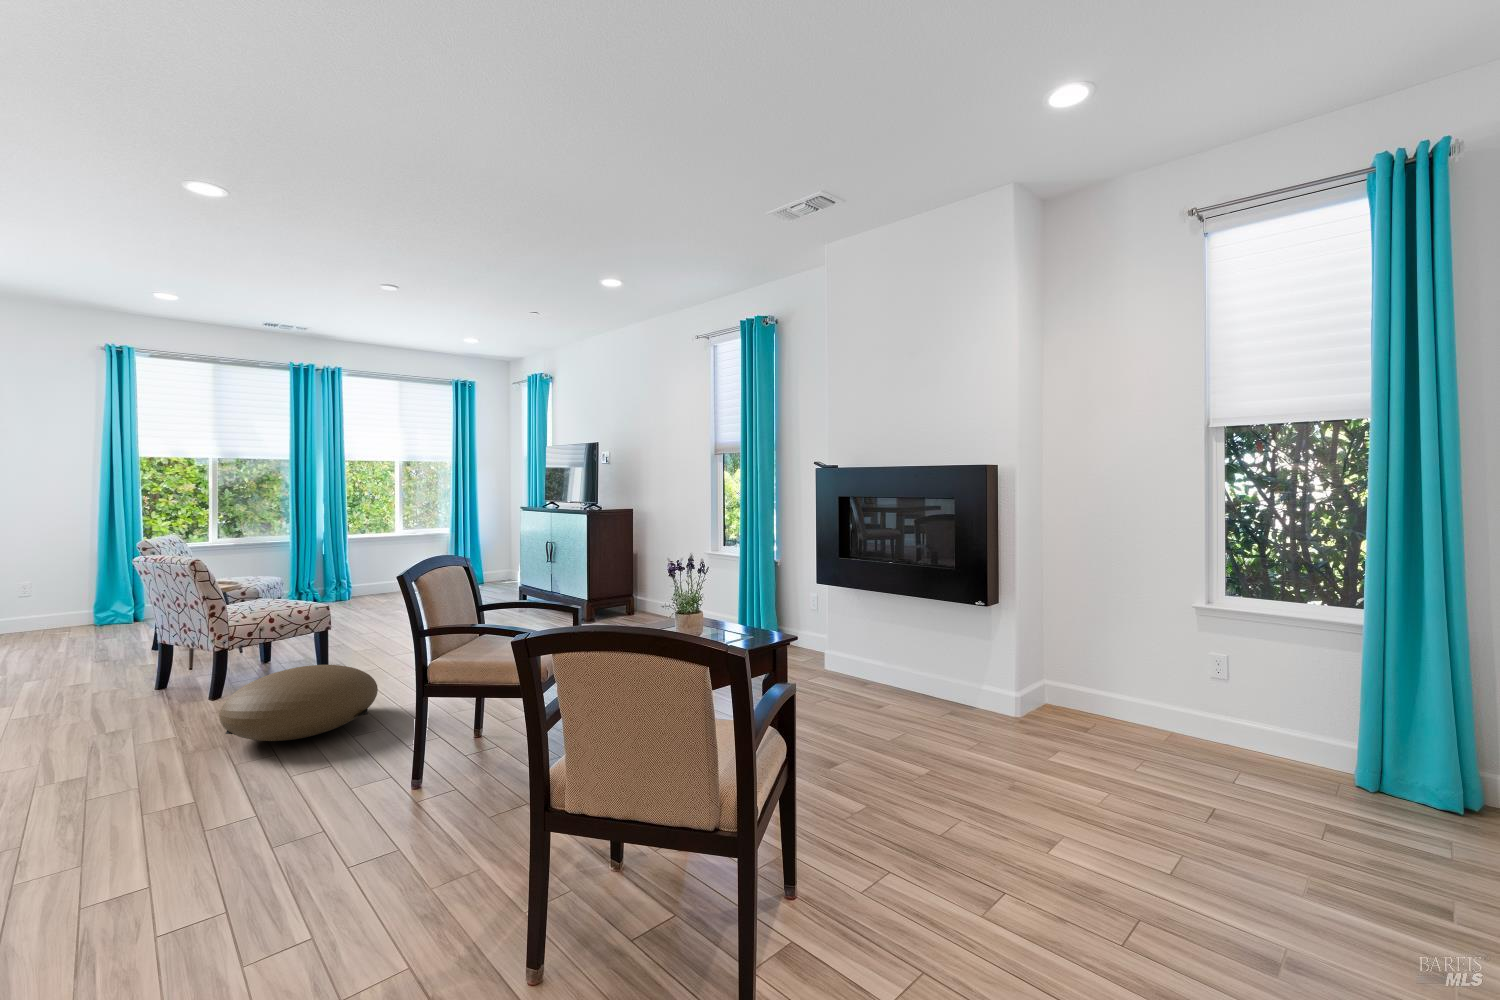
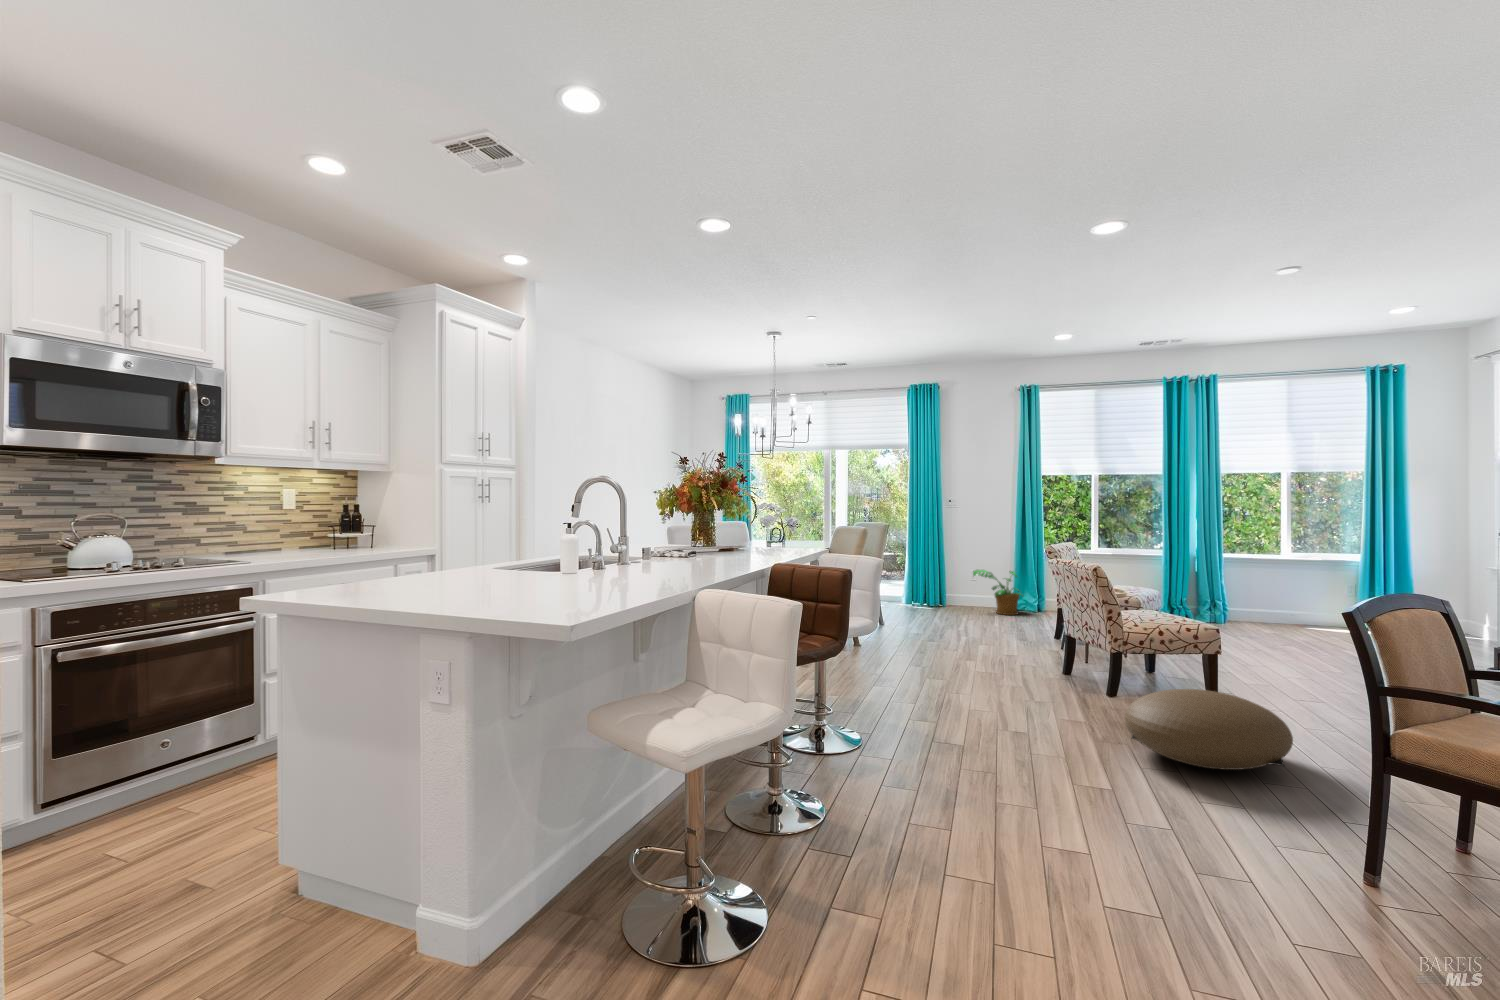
potted plant: none [25,576,114,633] -> present [973,570,1022,615]

